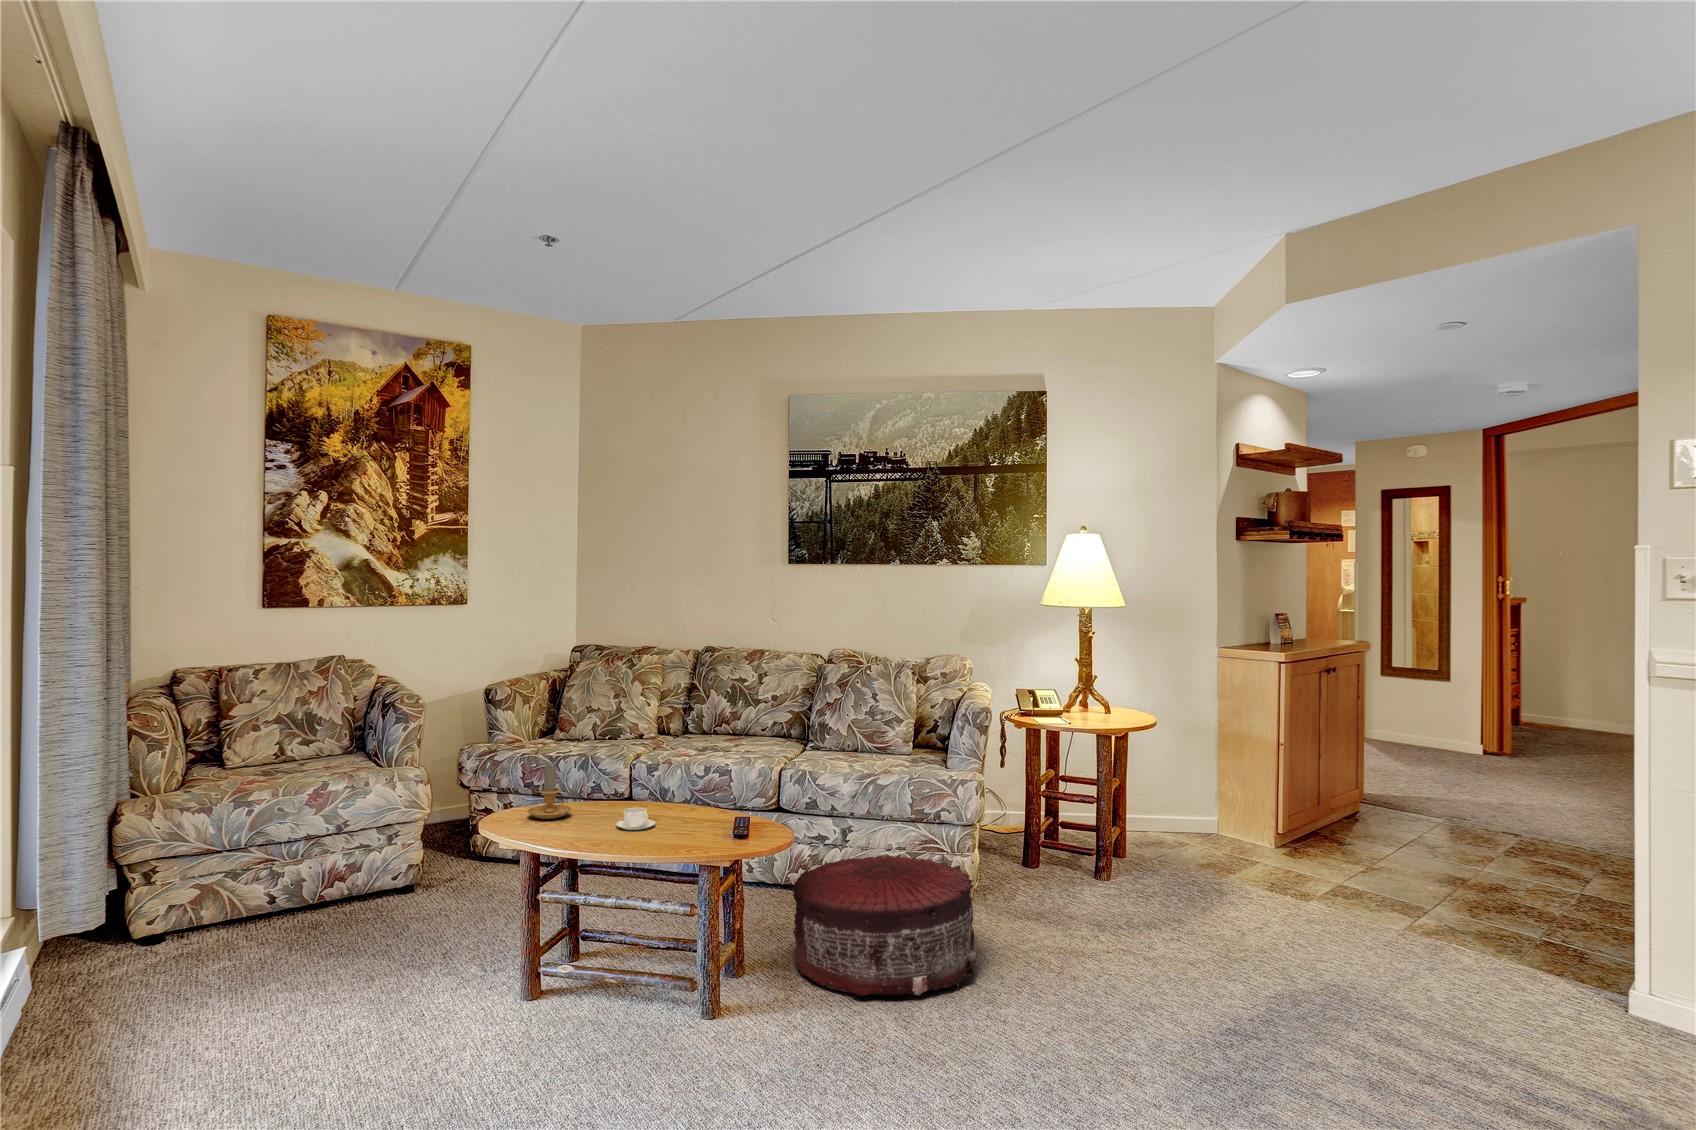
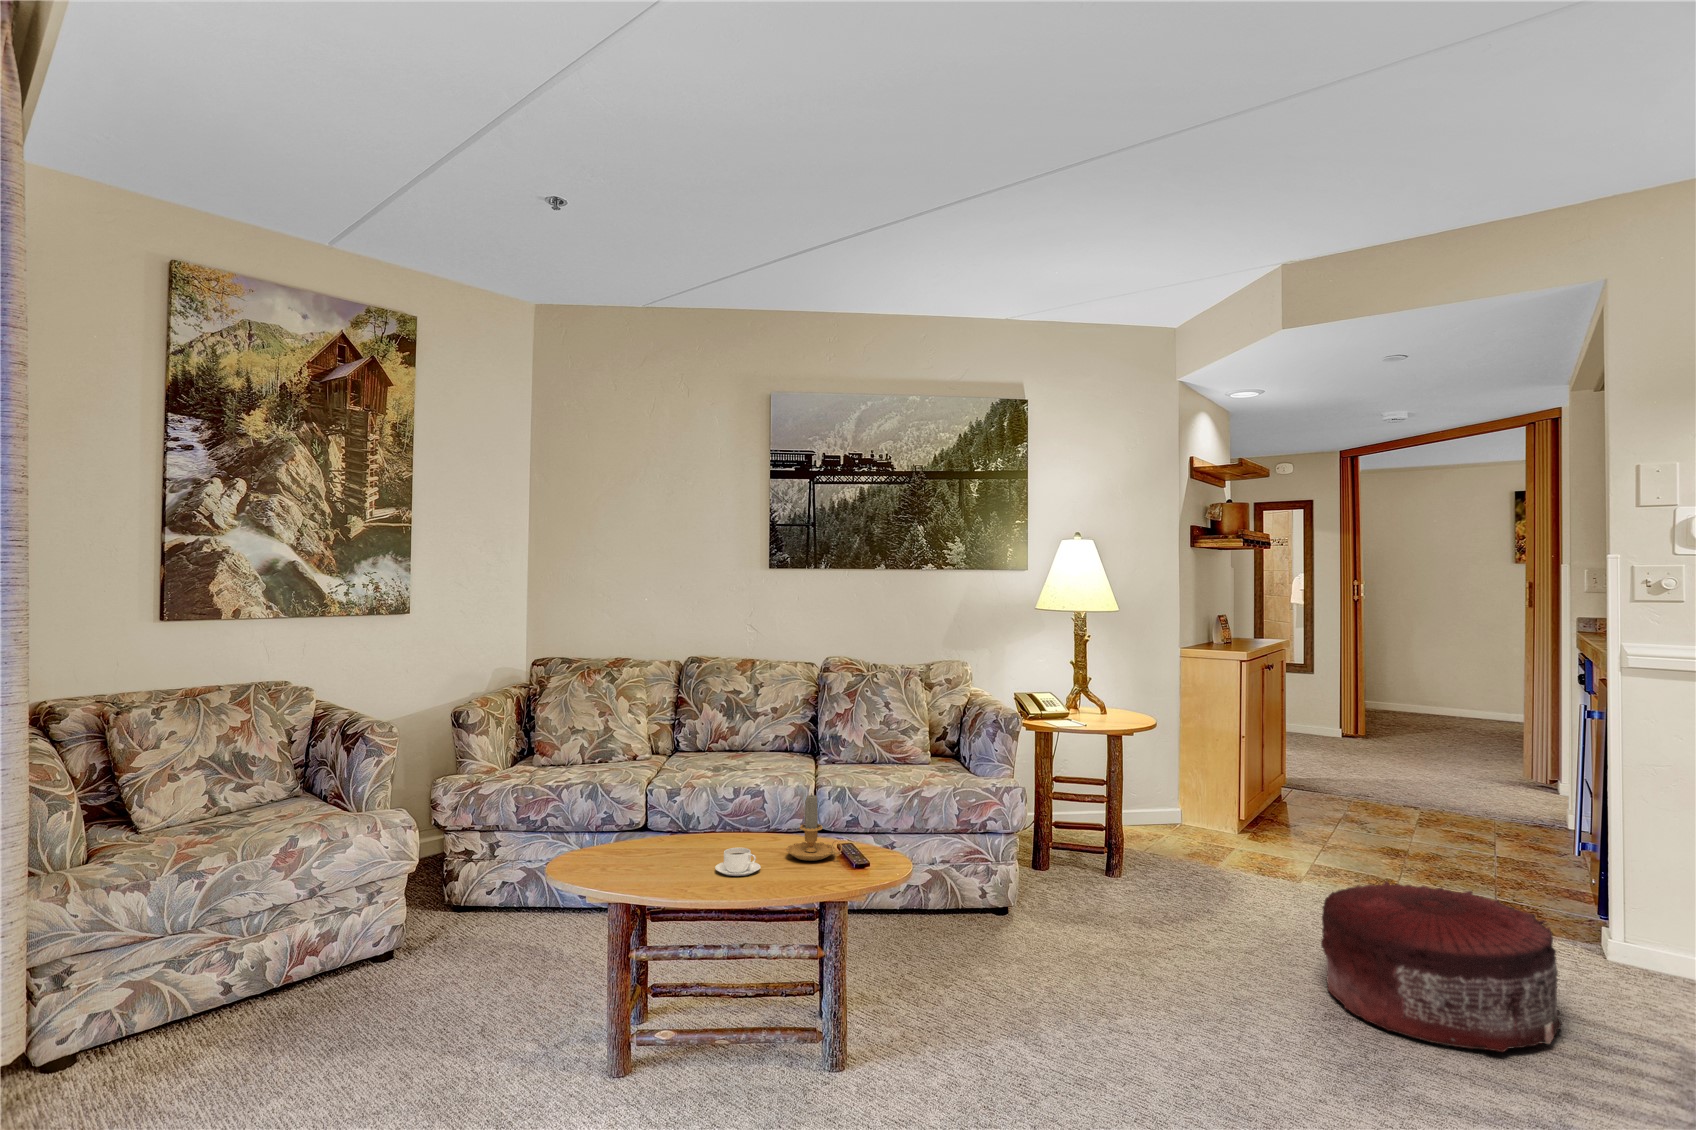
candle: present [527,763,572,819] -> present [786,794,842,861]
pouf: present [793,854,976,996] -> present [1321,881,1562,1052]

